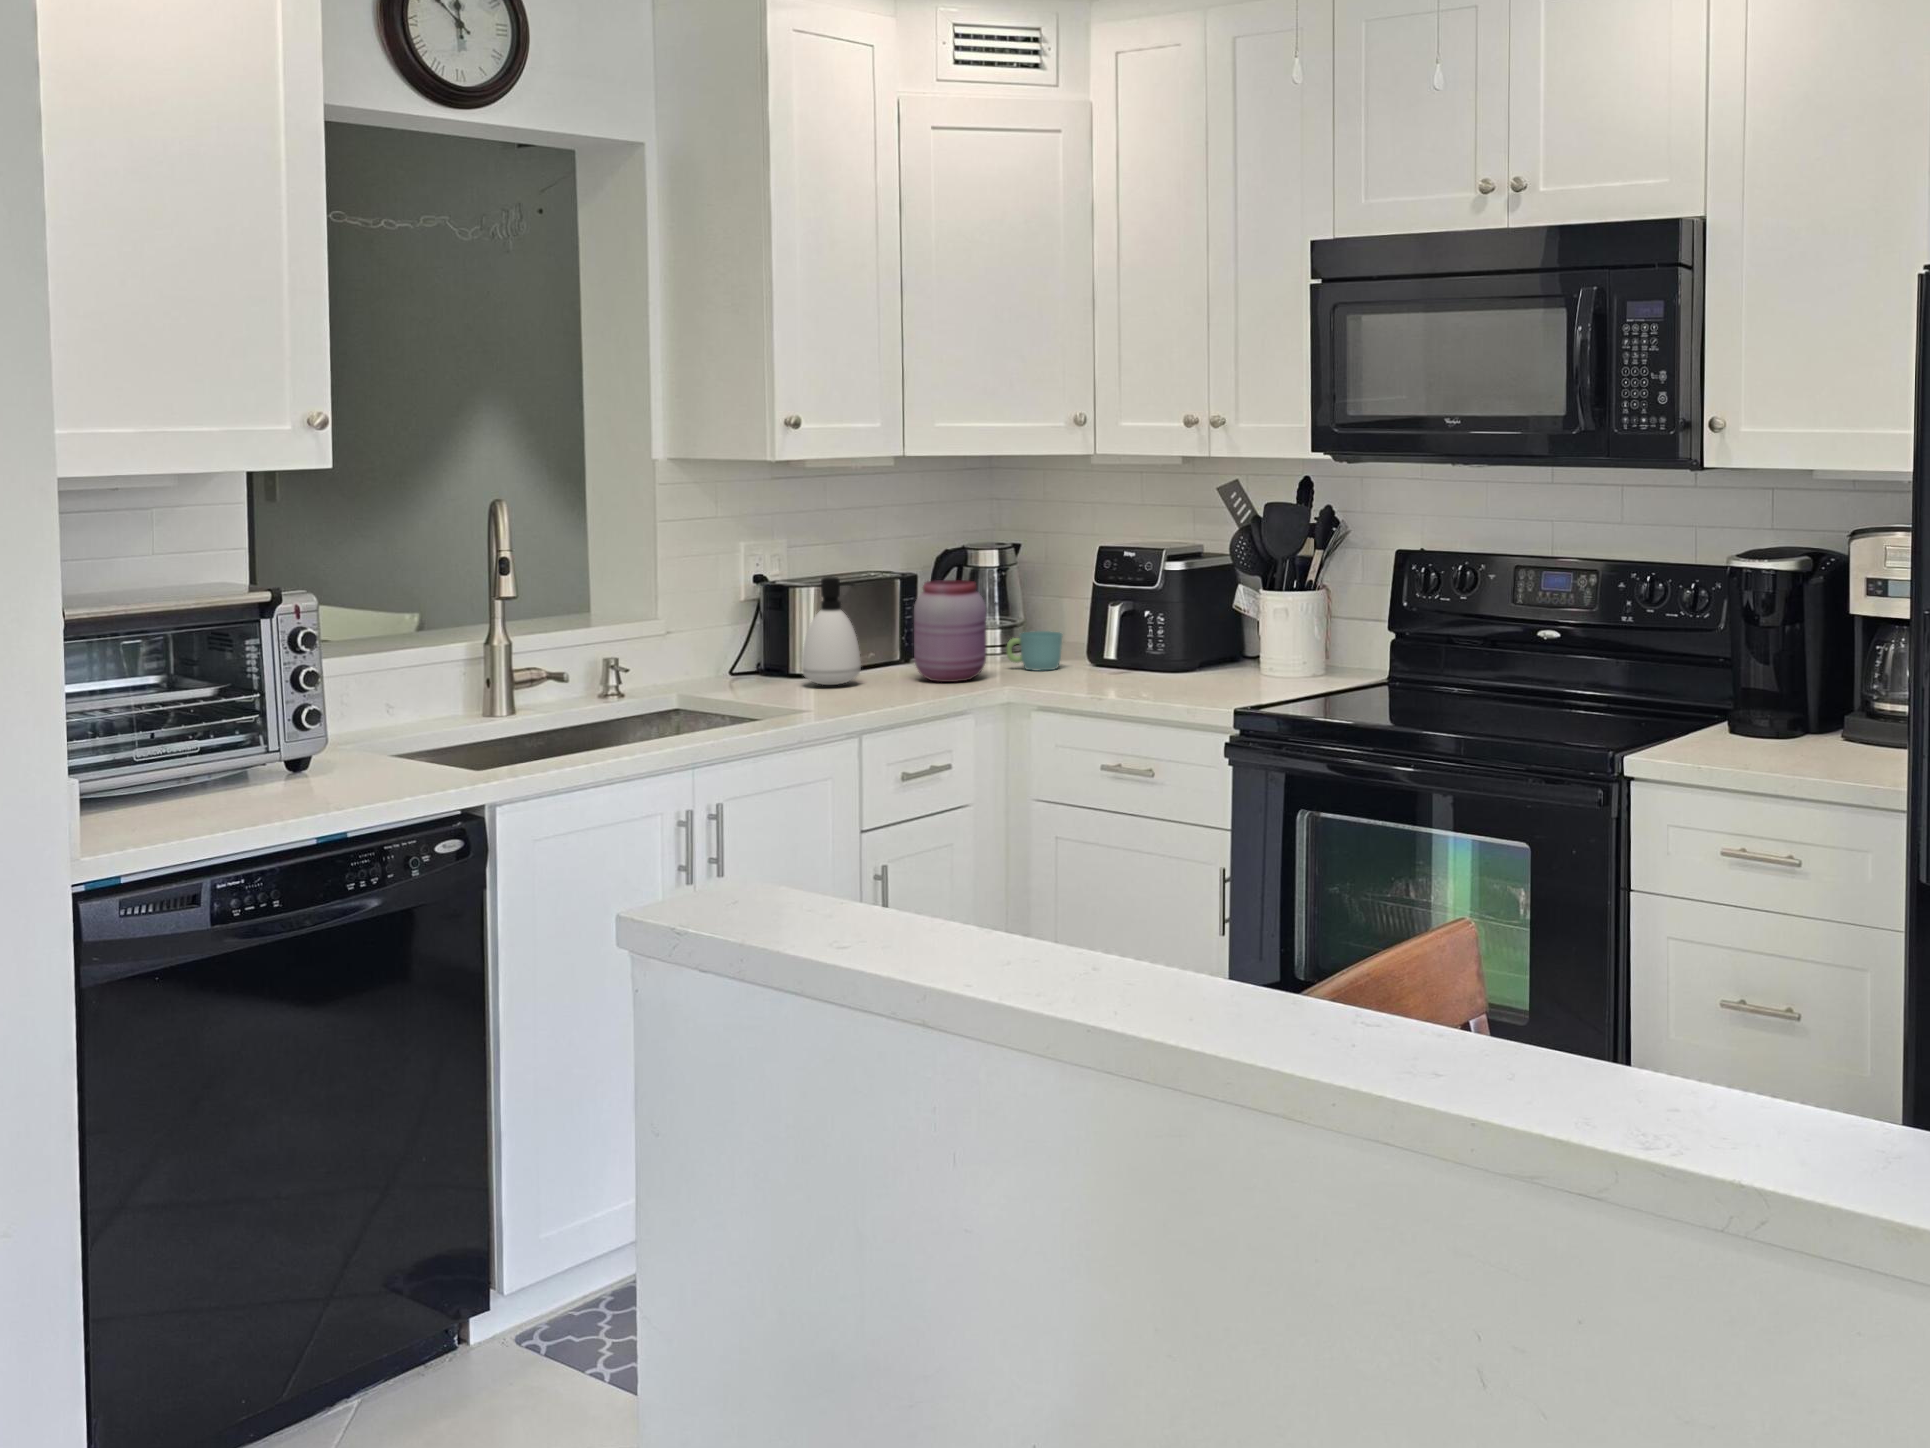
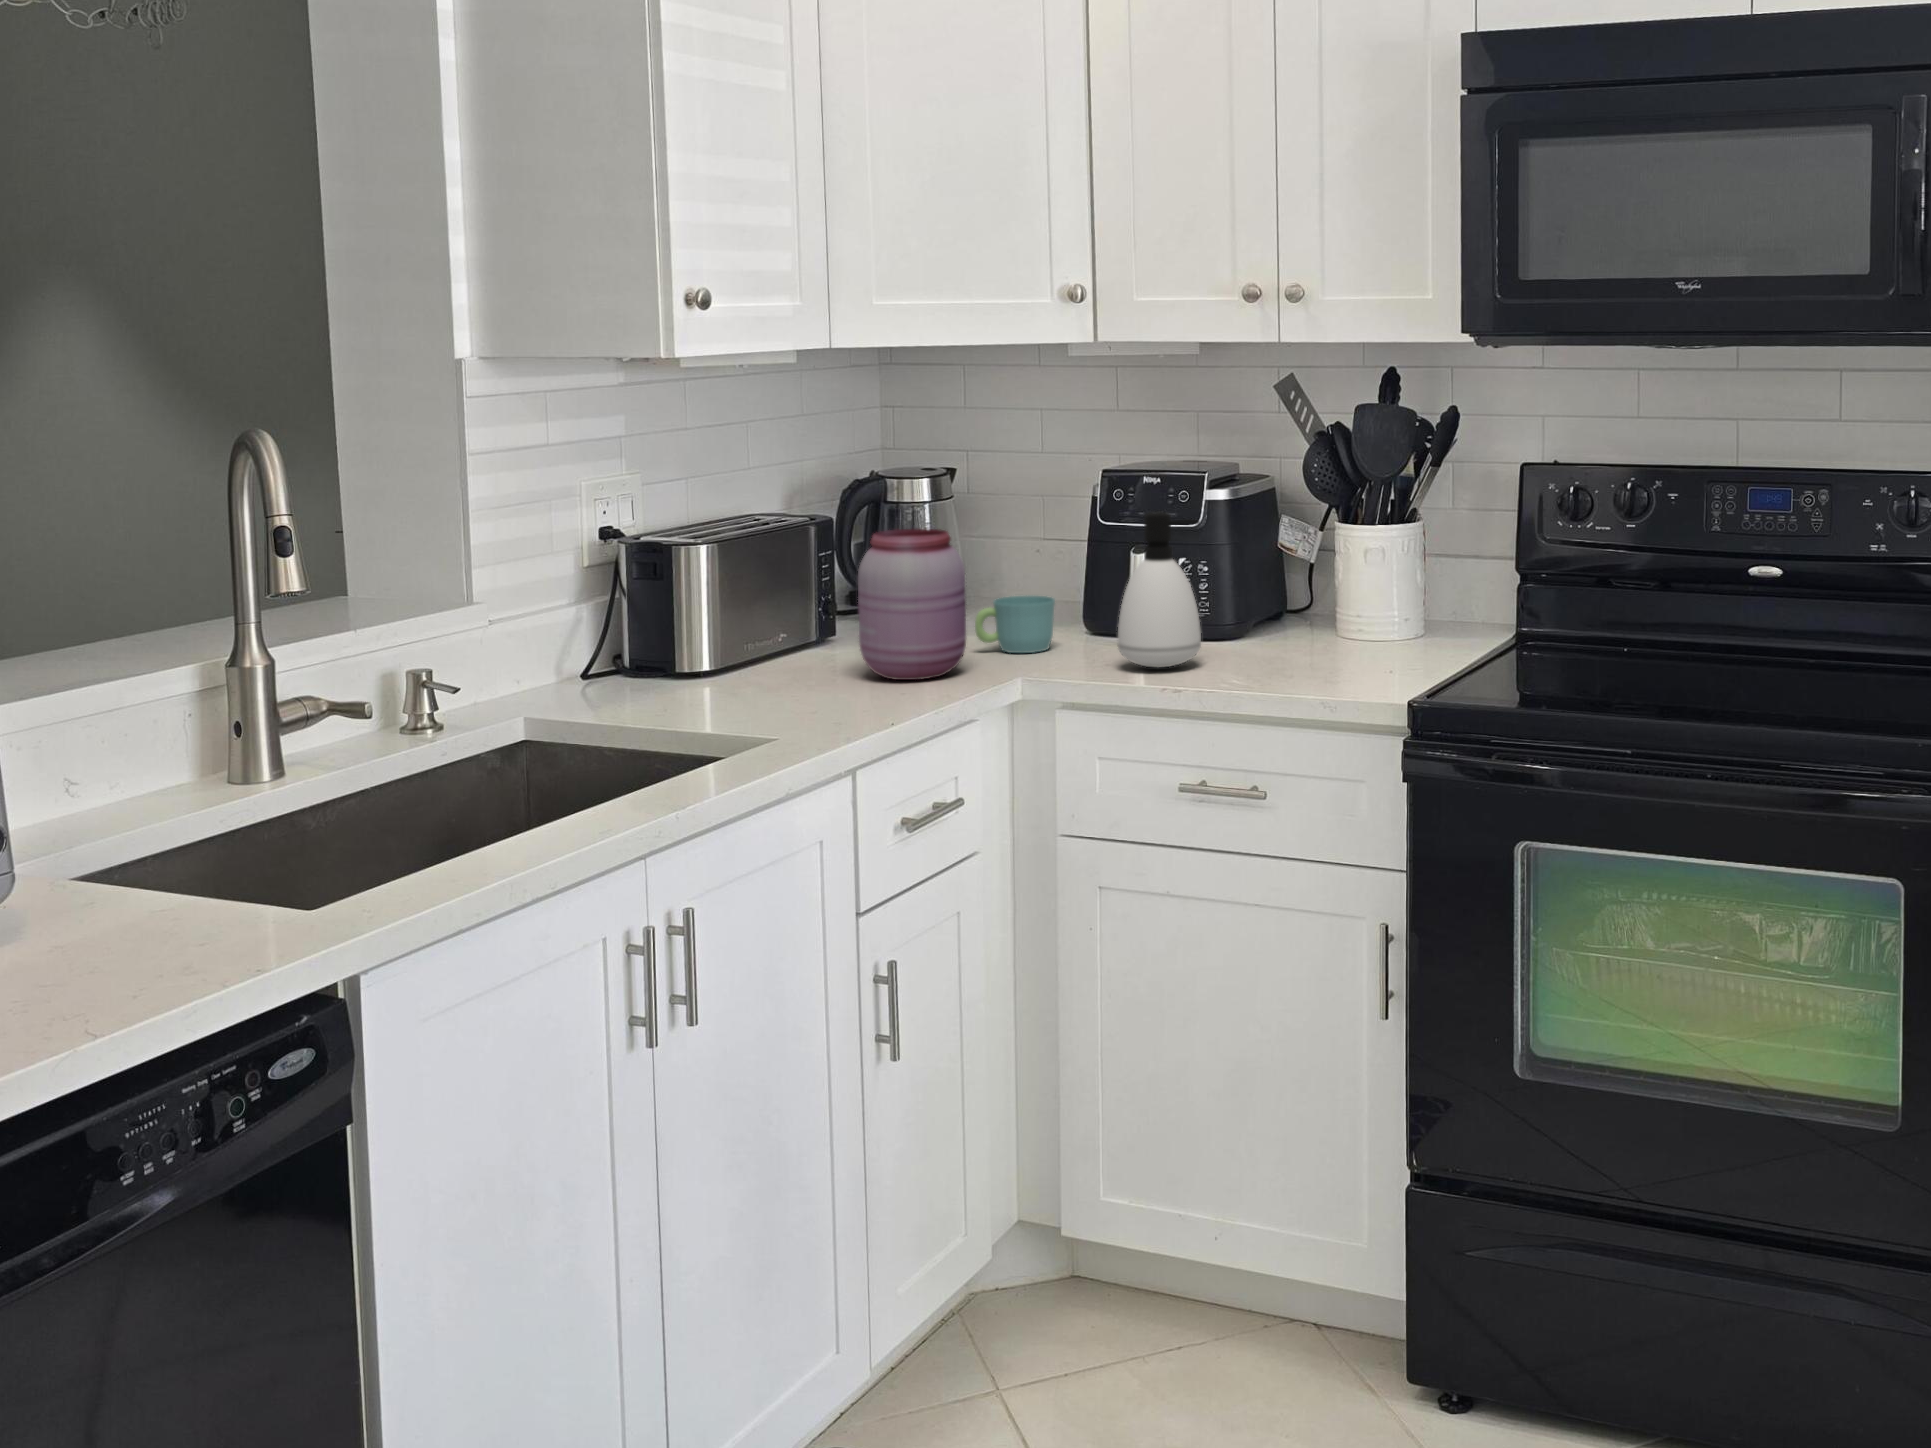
soap dispenser: present [802,576,861,685] -> present [1118,511,1201,668]

